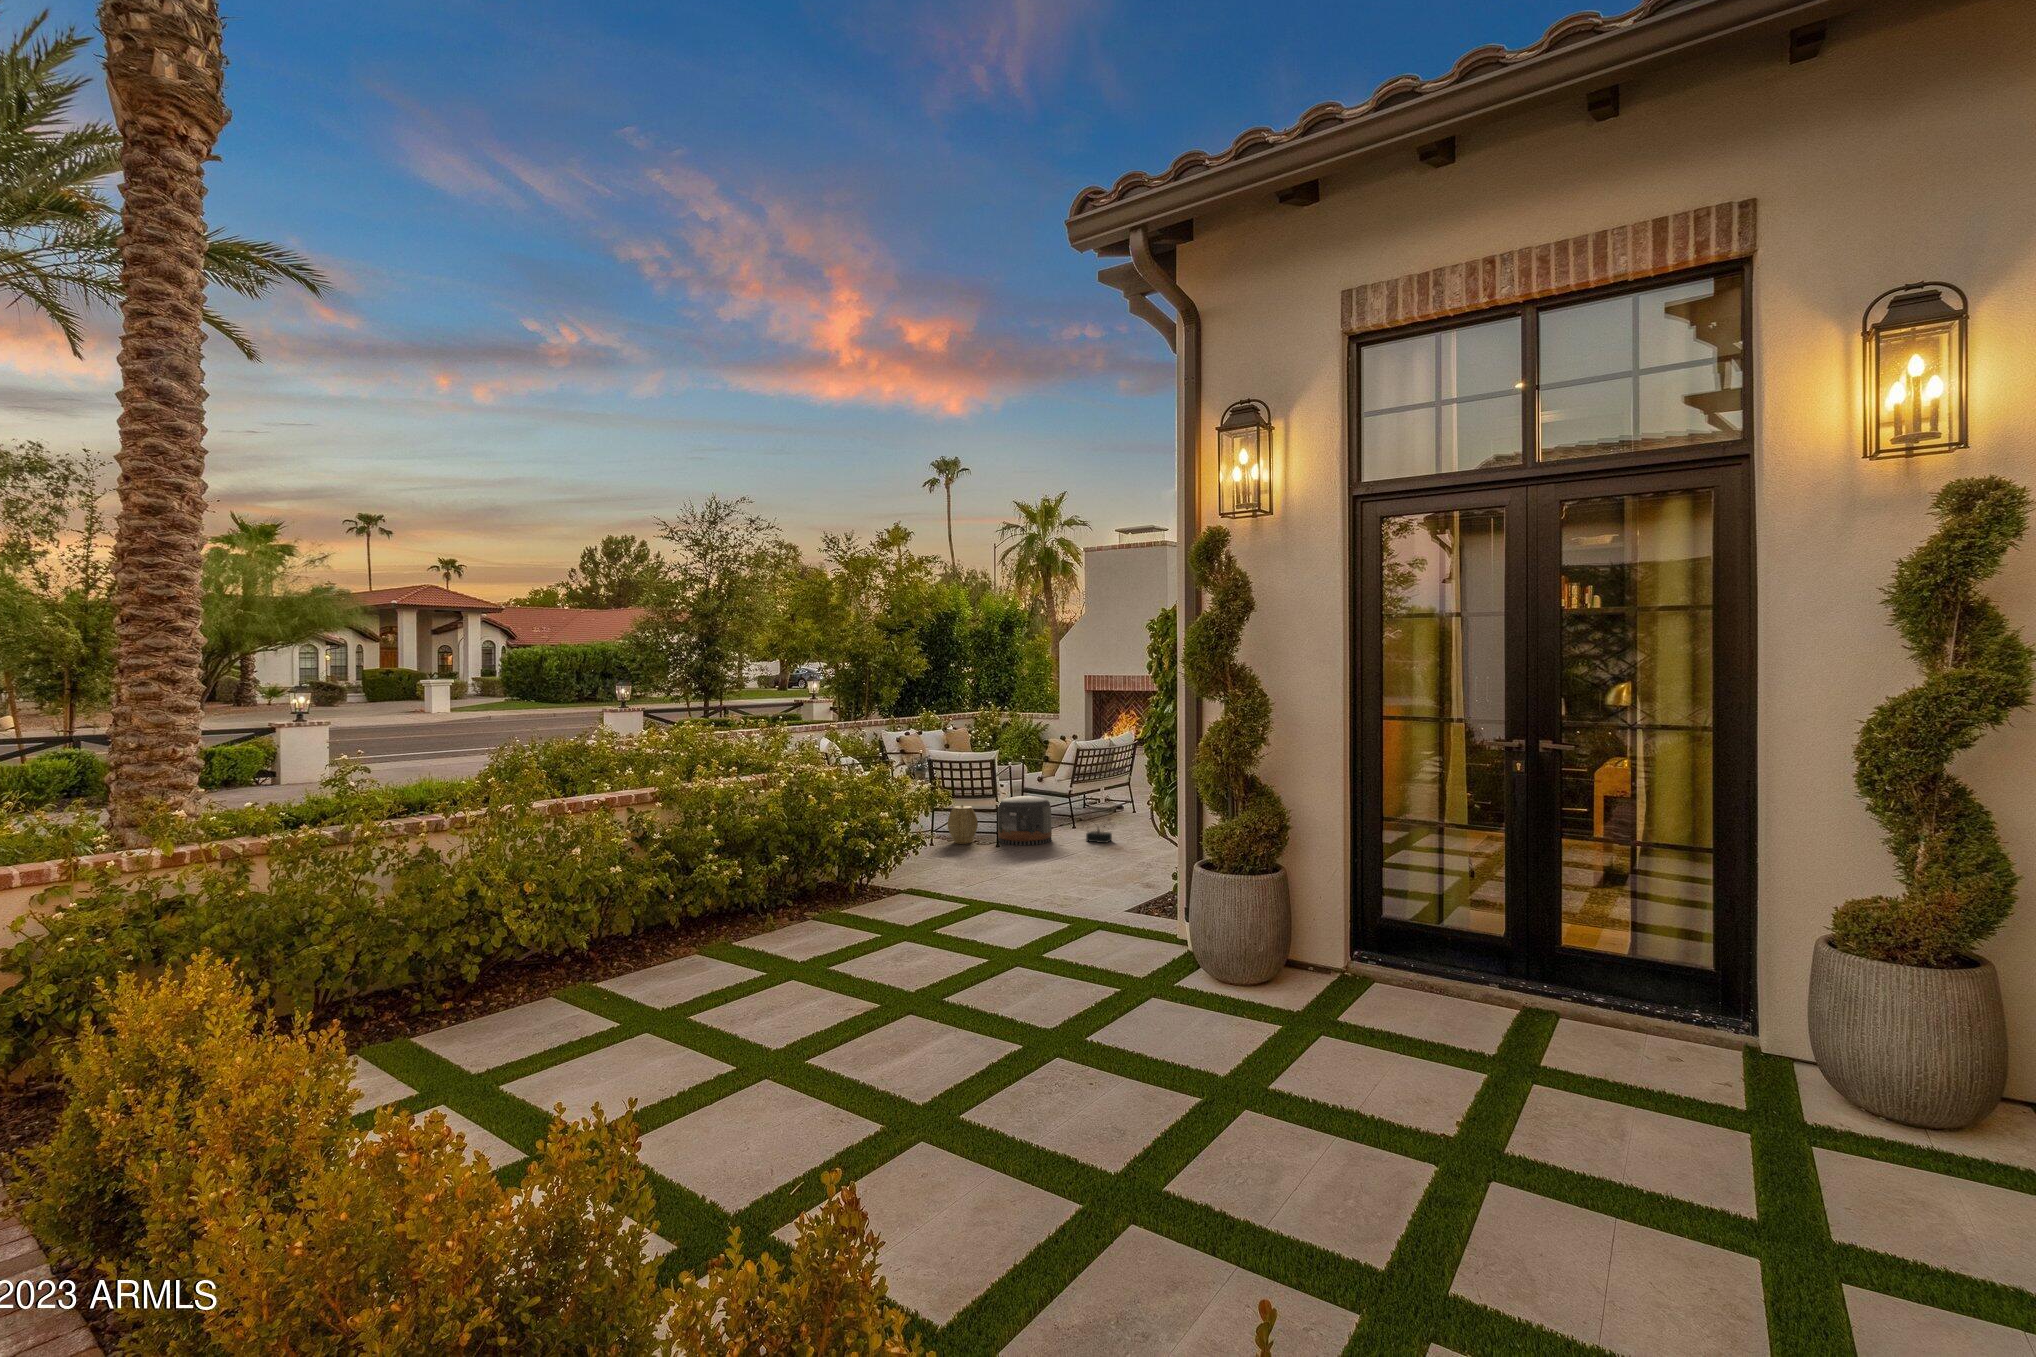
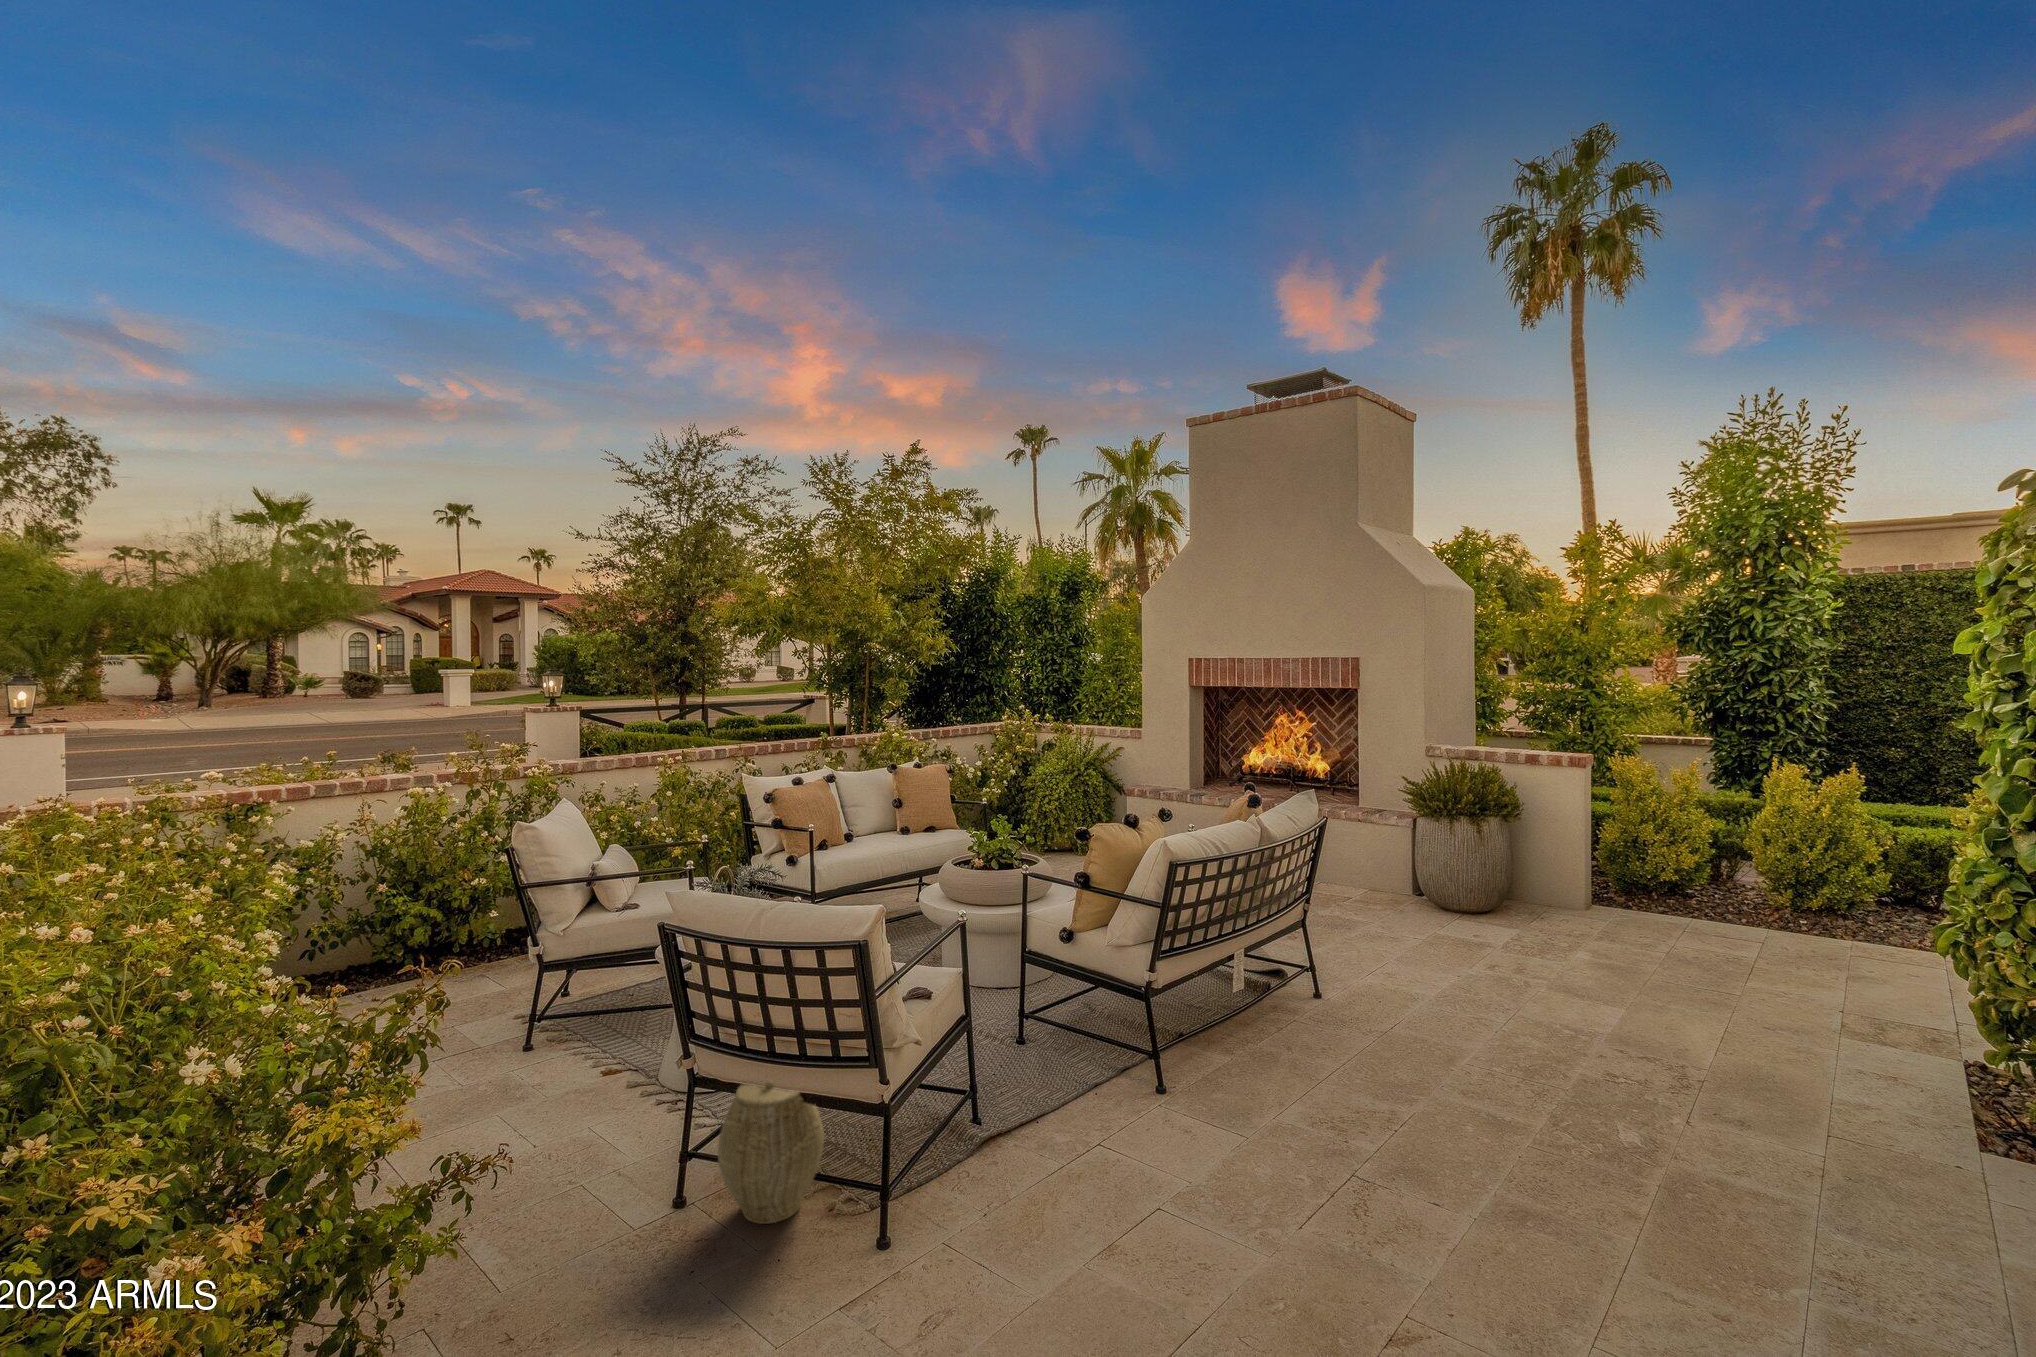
pouf: present [998,796,1052,845] -> none [890,1037,1074,1267]
decorative plant: present [1081,814,1114,843] -> none [1168,1106,1309,1273]

